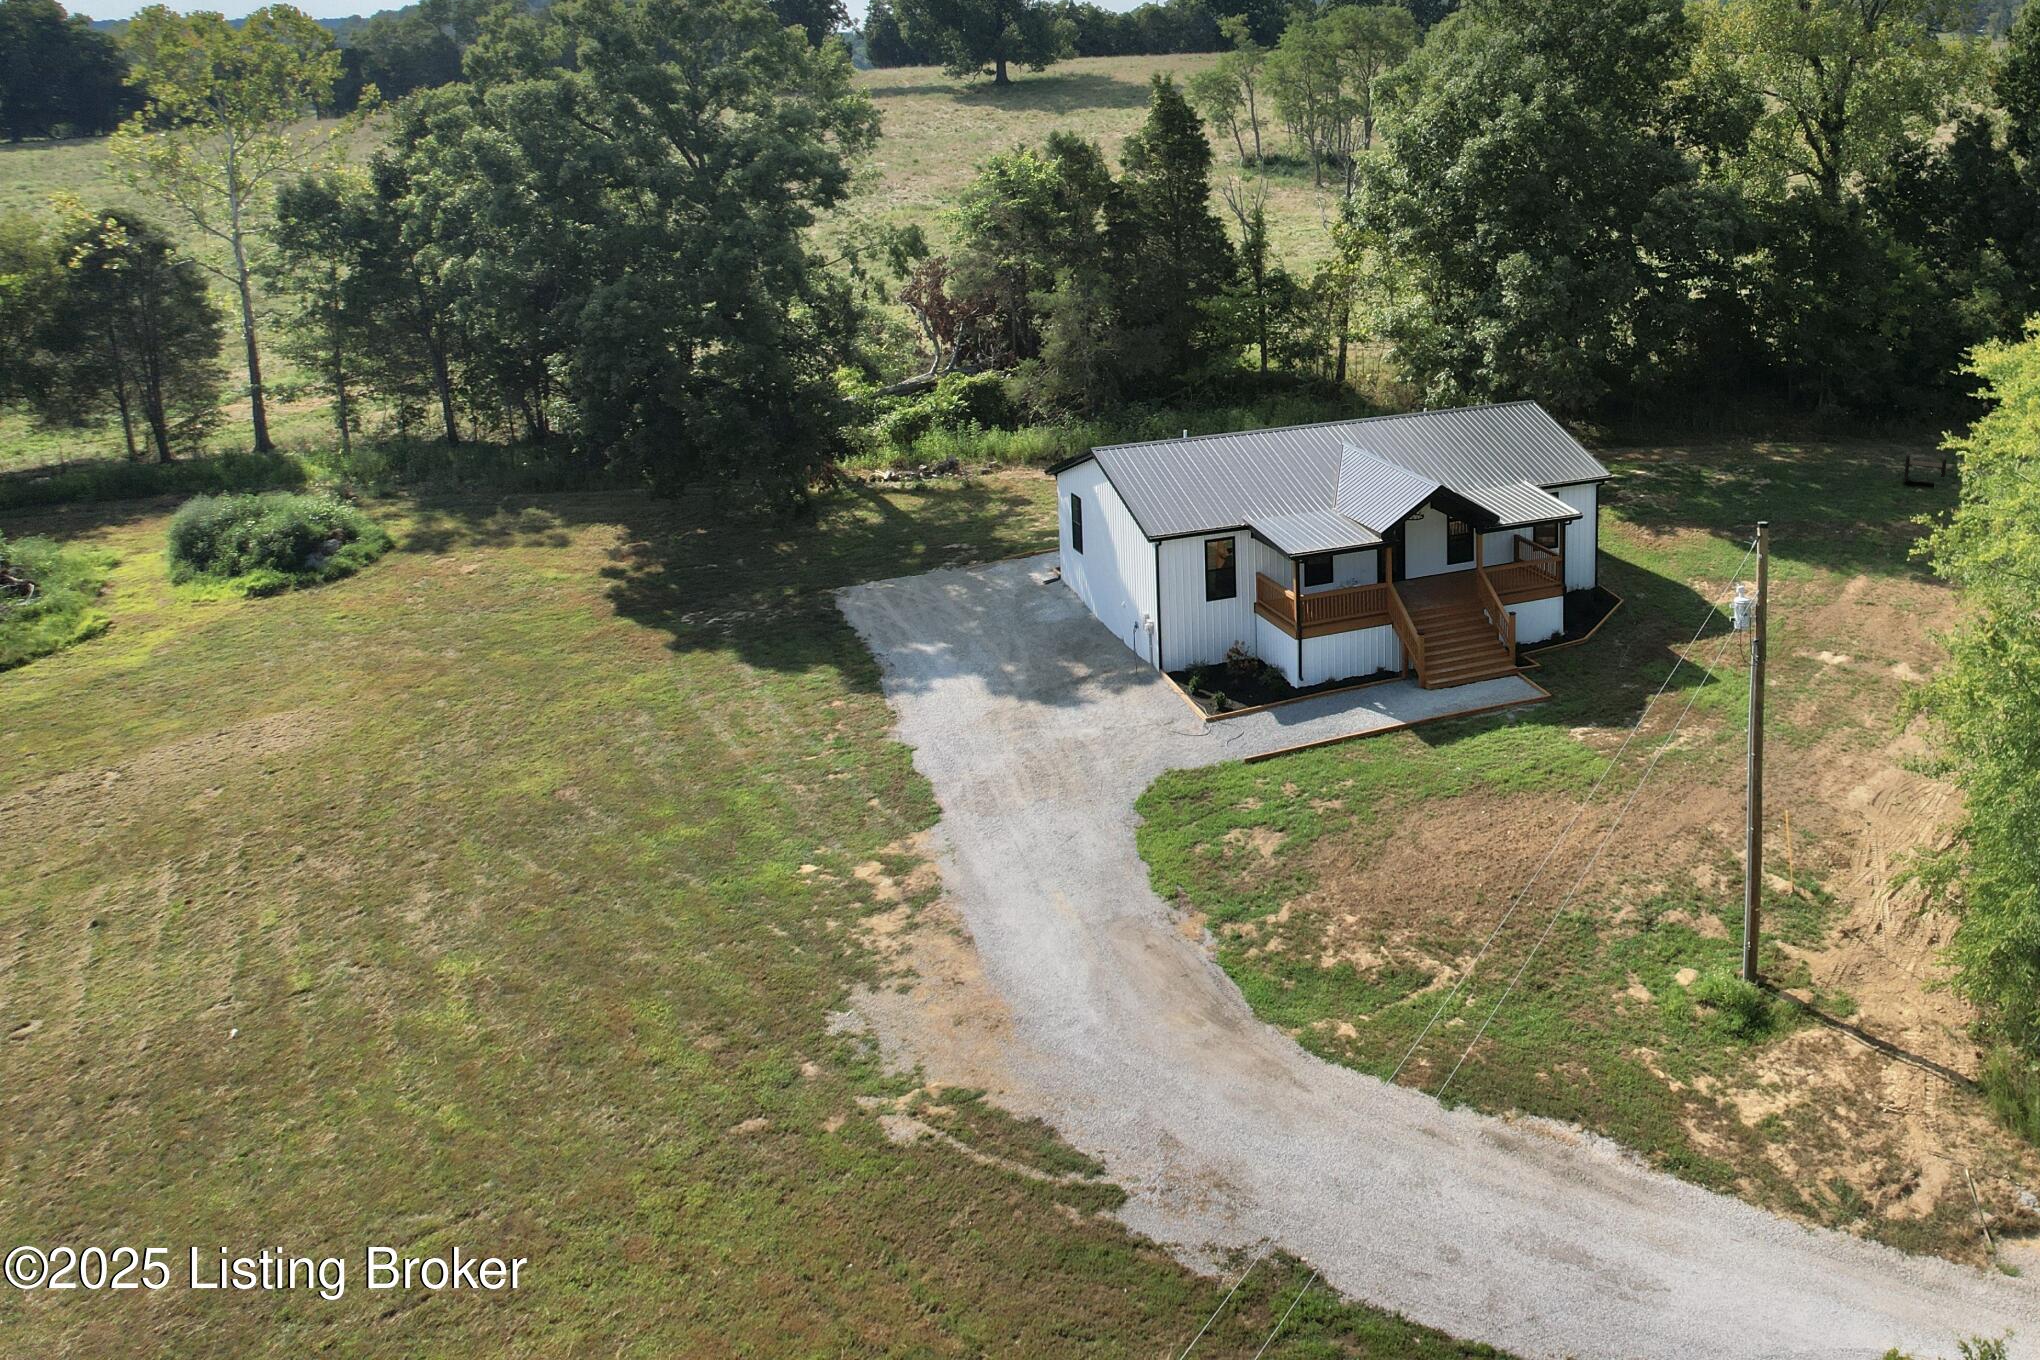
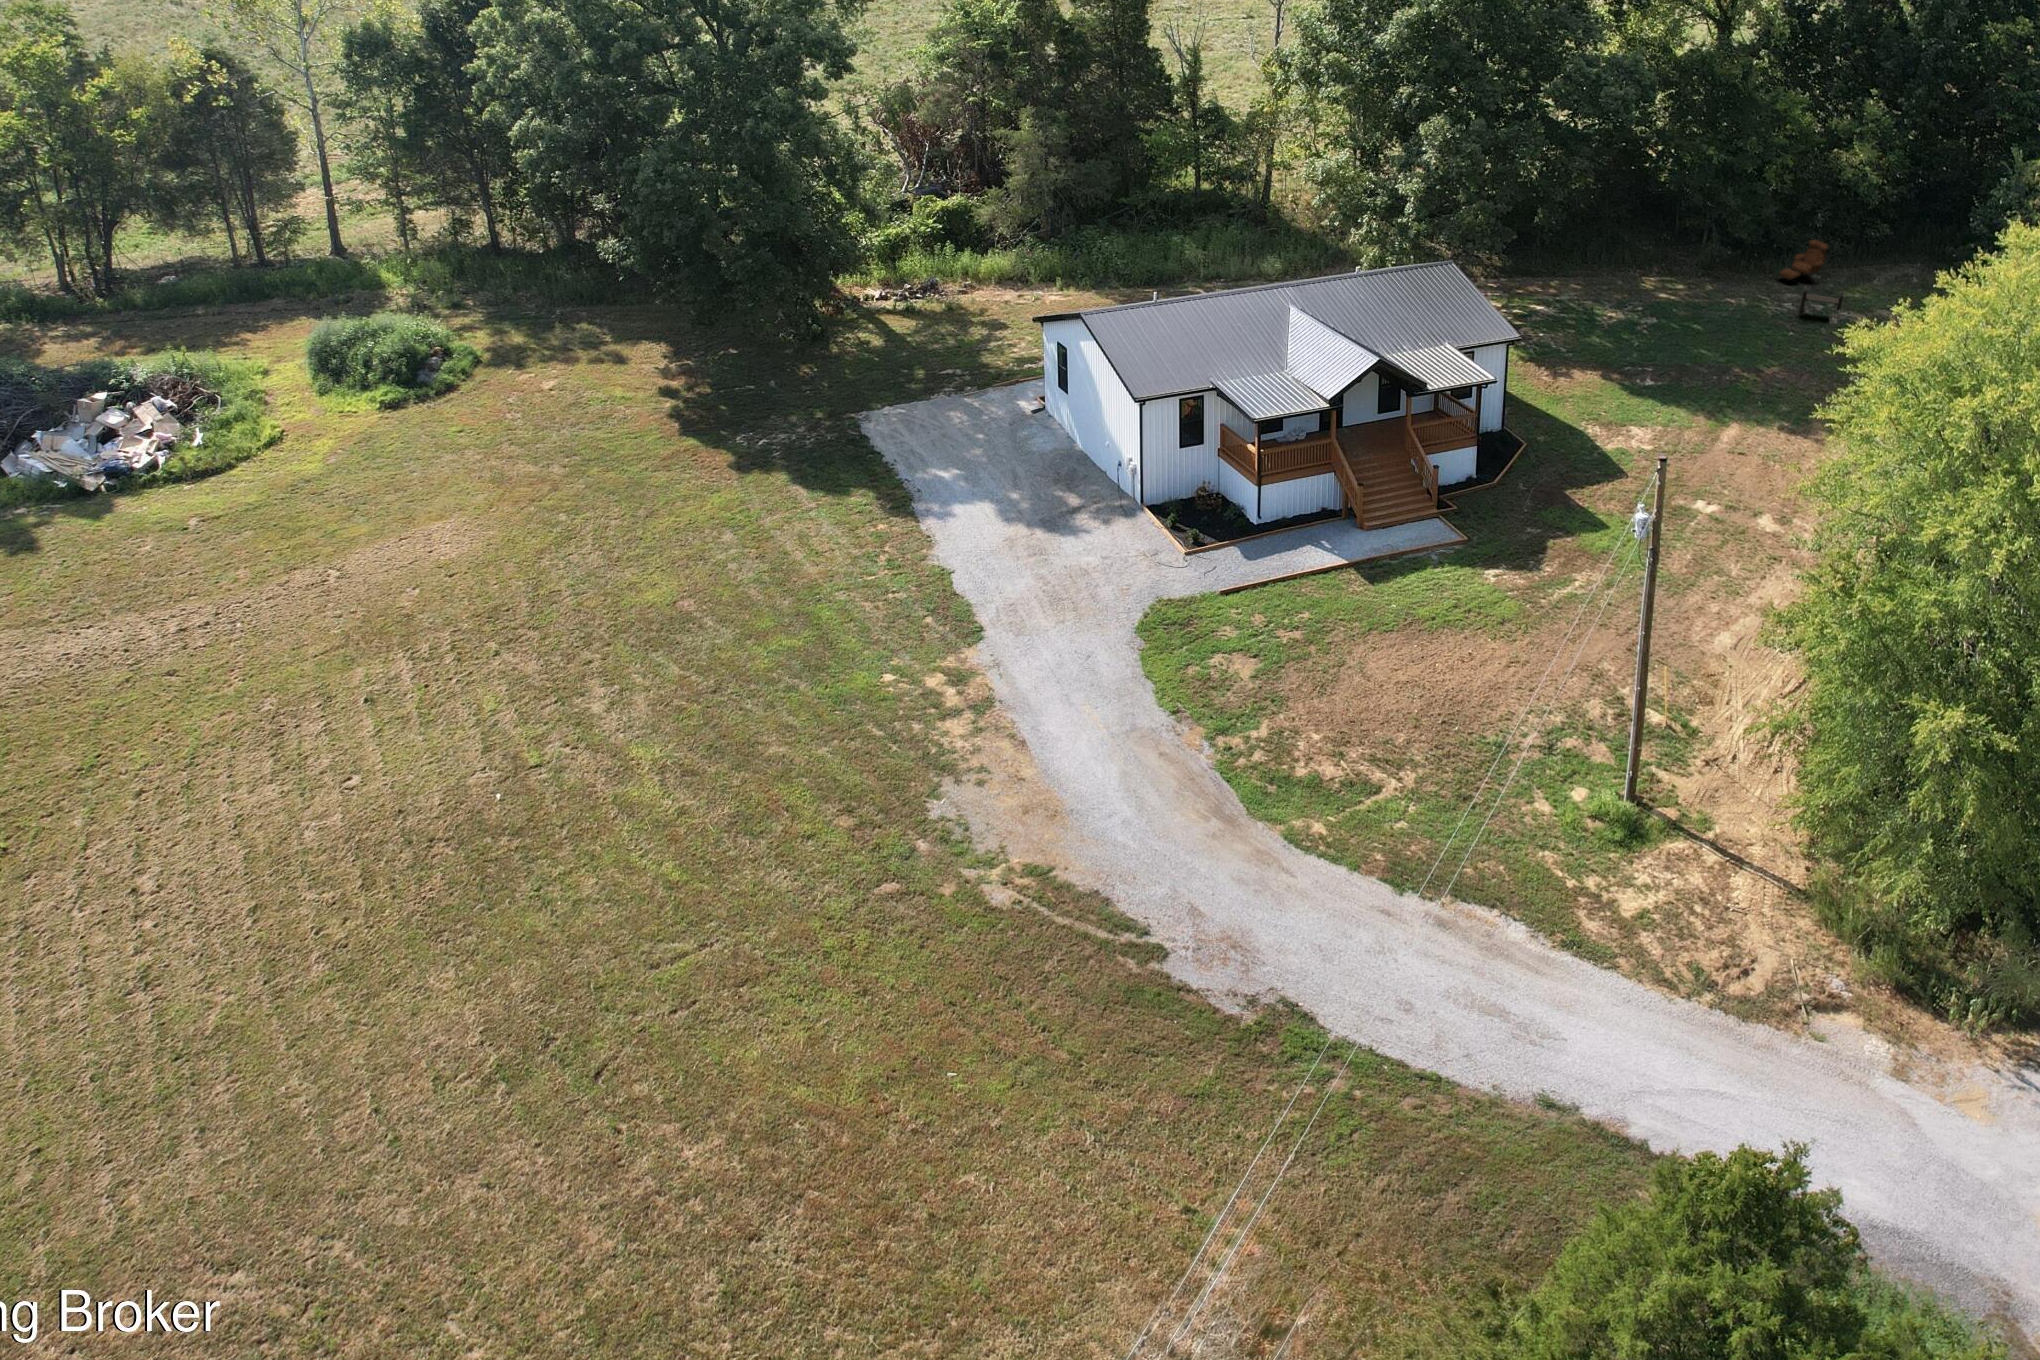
lounge chair: none [1880,412,1926,457] -> present [1779,240,1827,280]

